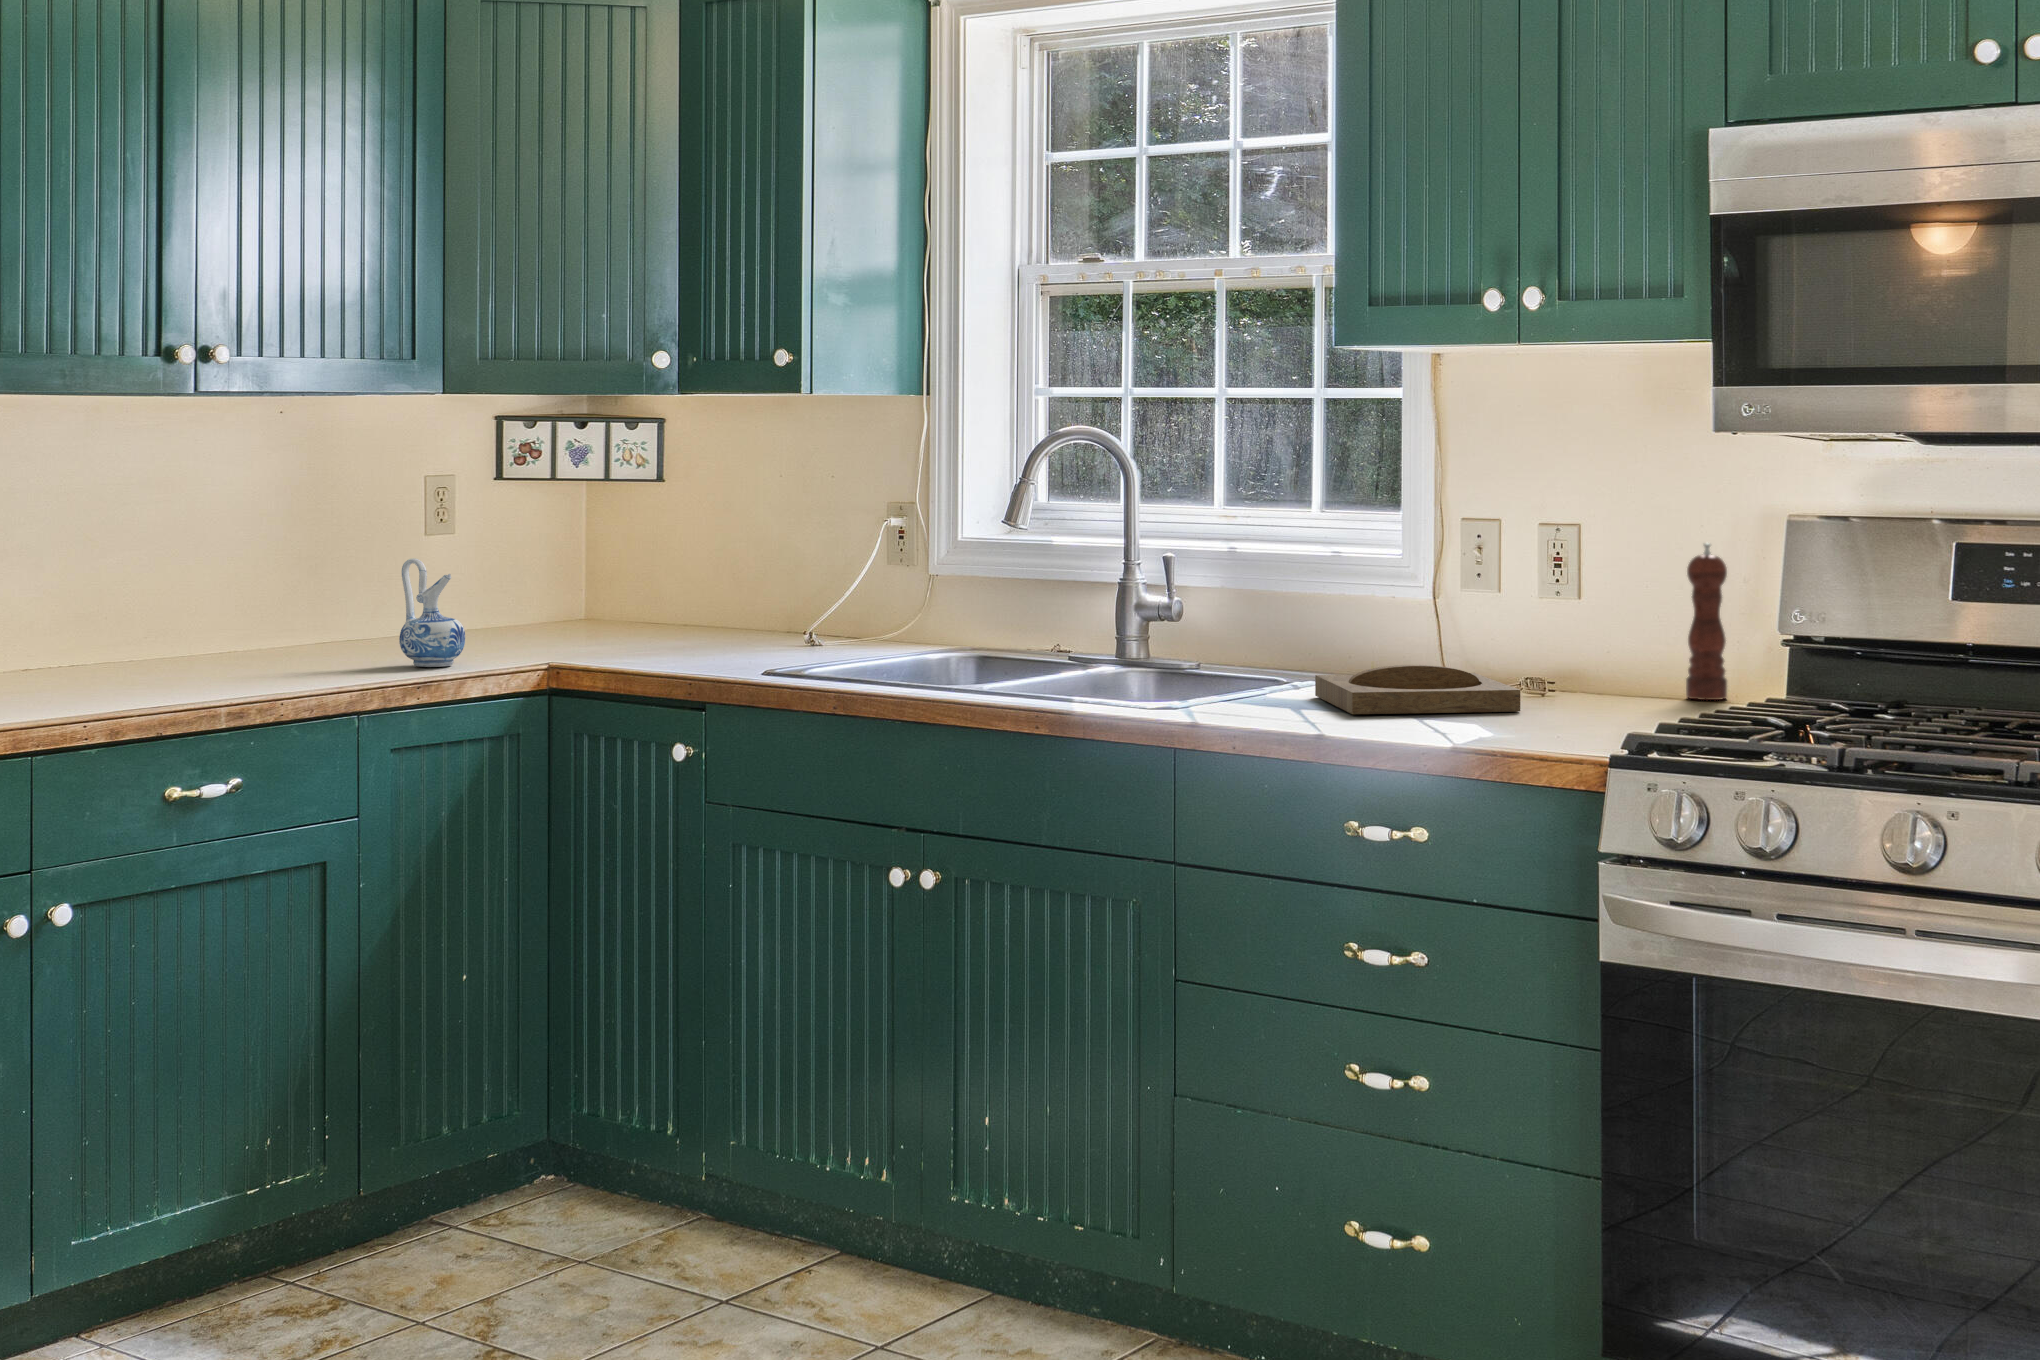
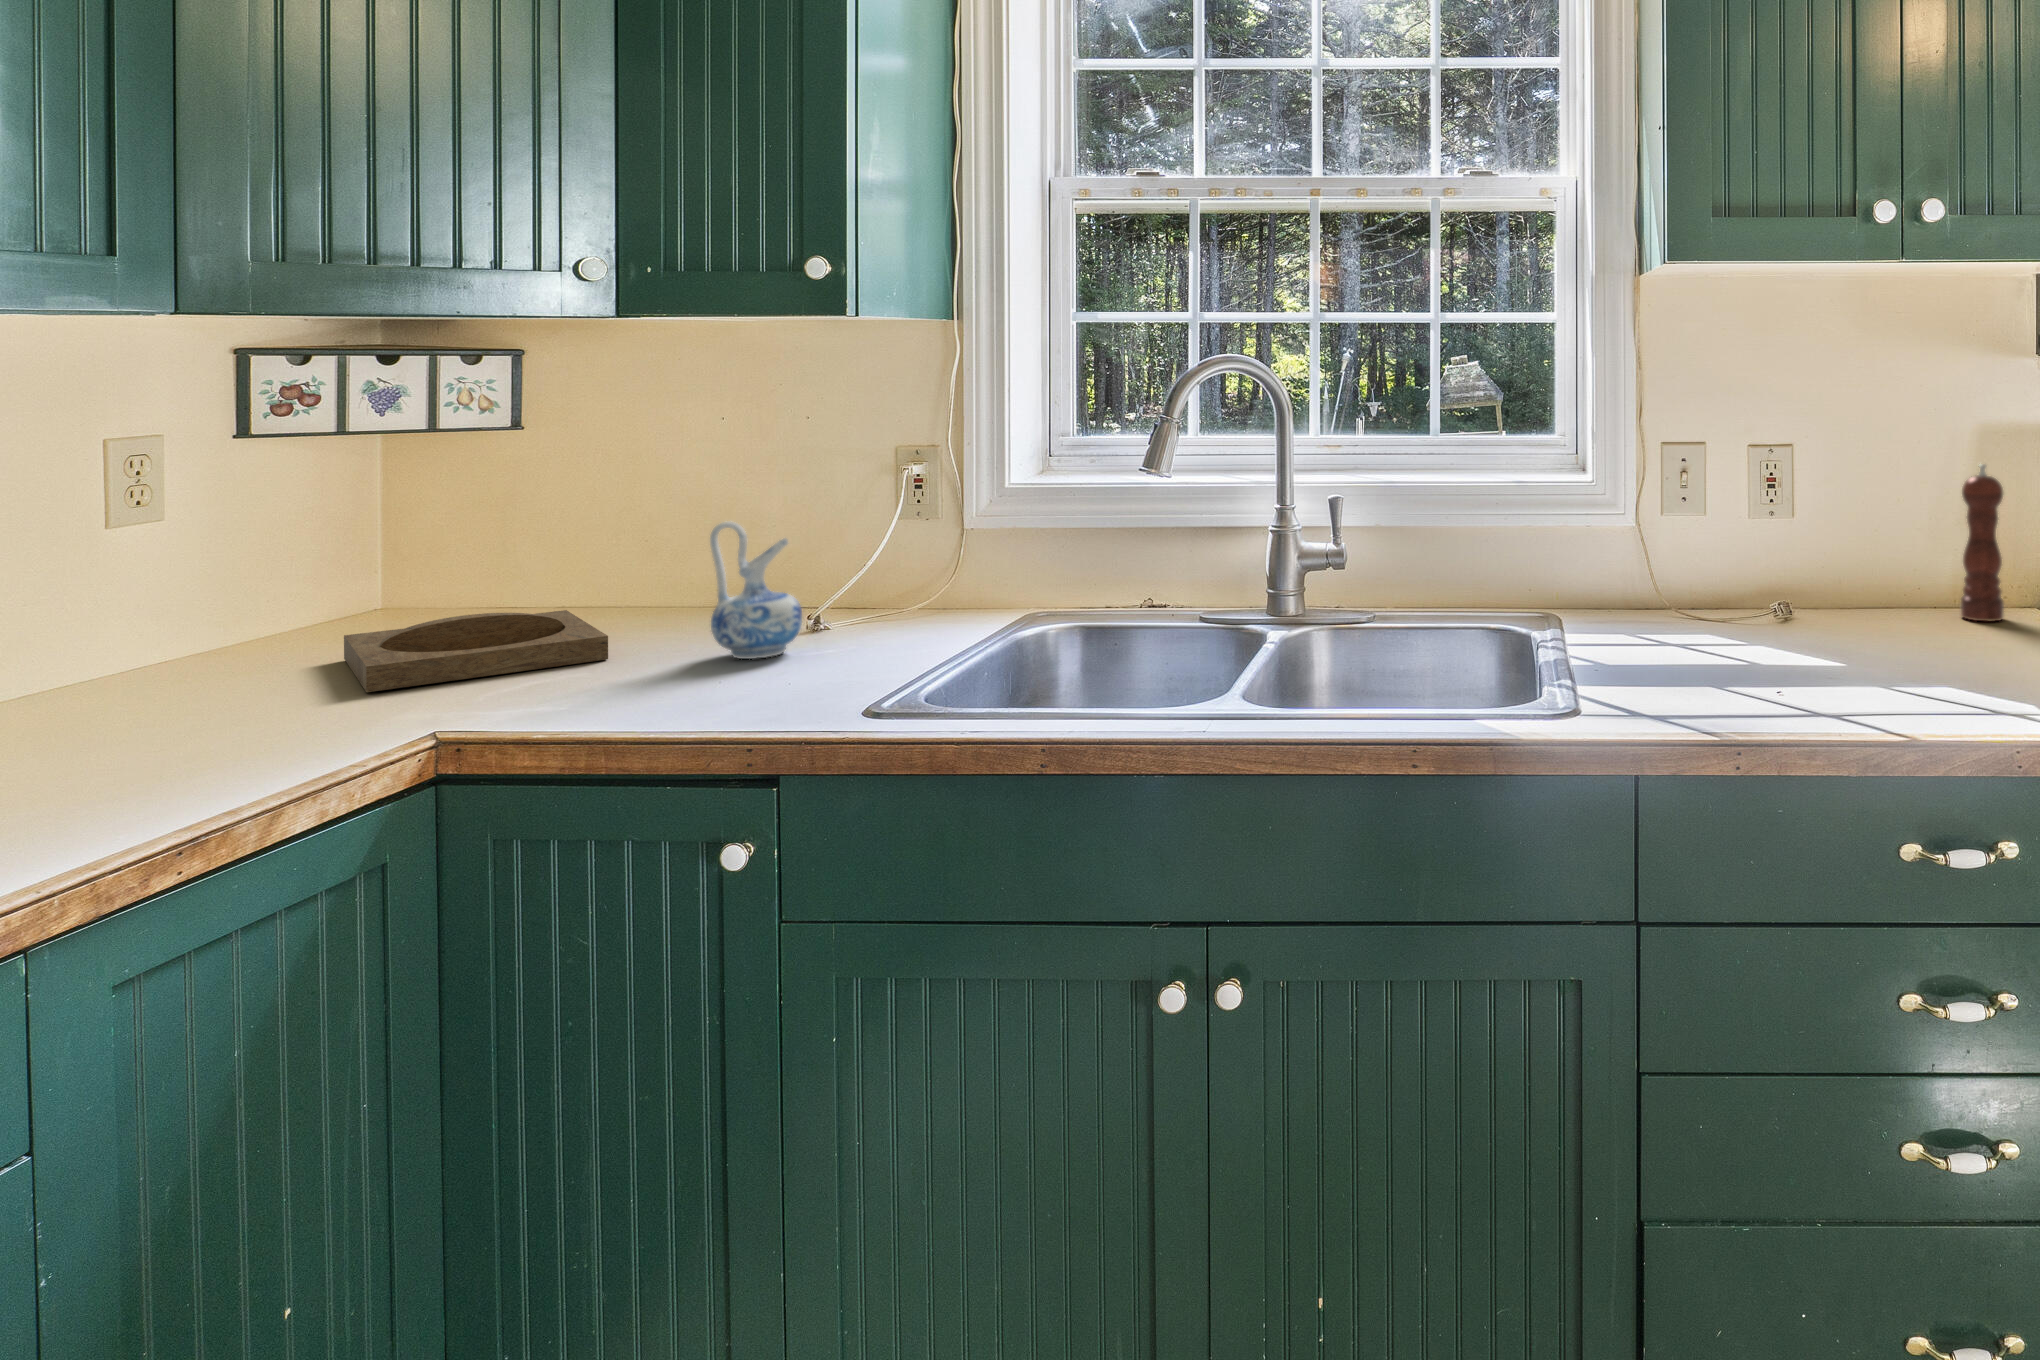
ceramic pitcher: present [399,558,465,667] -> present [710,522,802,659]
tray: present [1315,665,1520,714] -> present [344,610,608,692]

